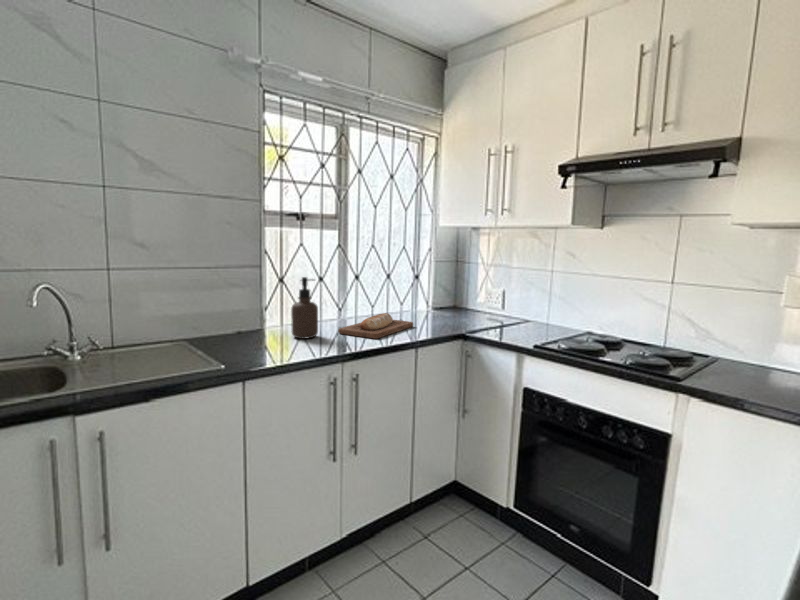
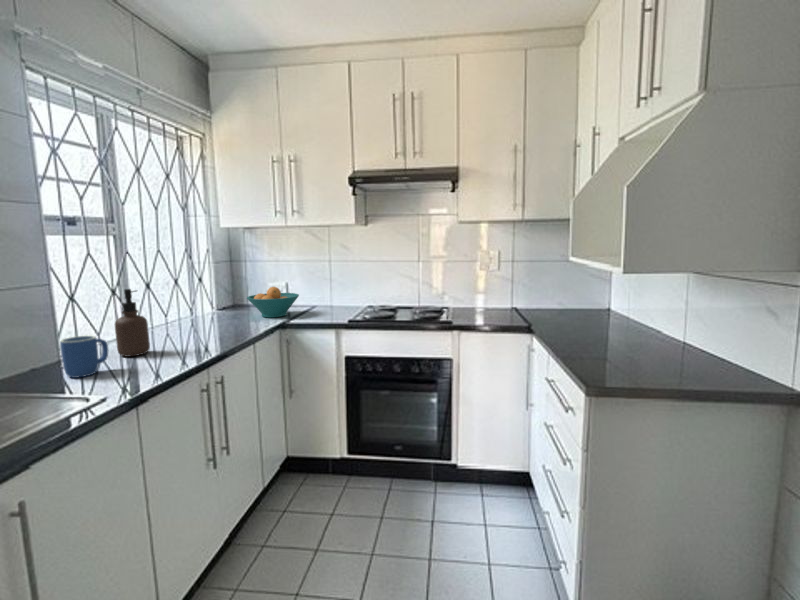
fruit bowl: none [446,292,502,325] -> present [247,287,299,318]
mug: none [232,313,268,348] -> present [60,336,108,378]
bread loaf: present [338,313,413,339] -> none [164,318,227,345]

